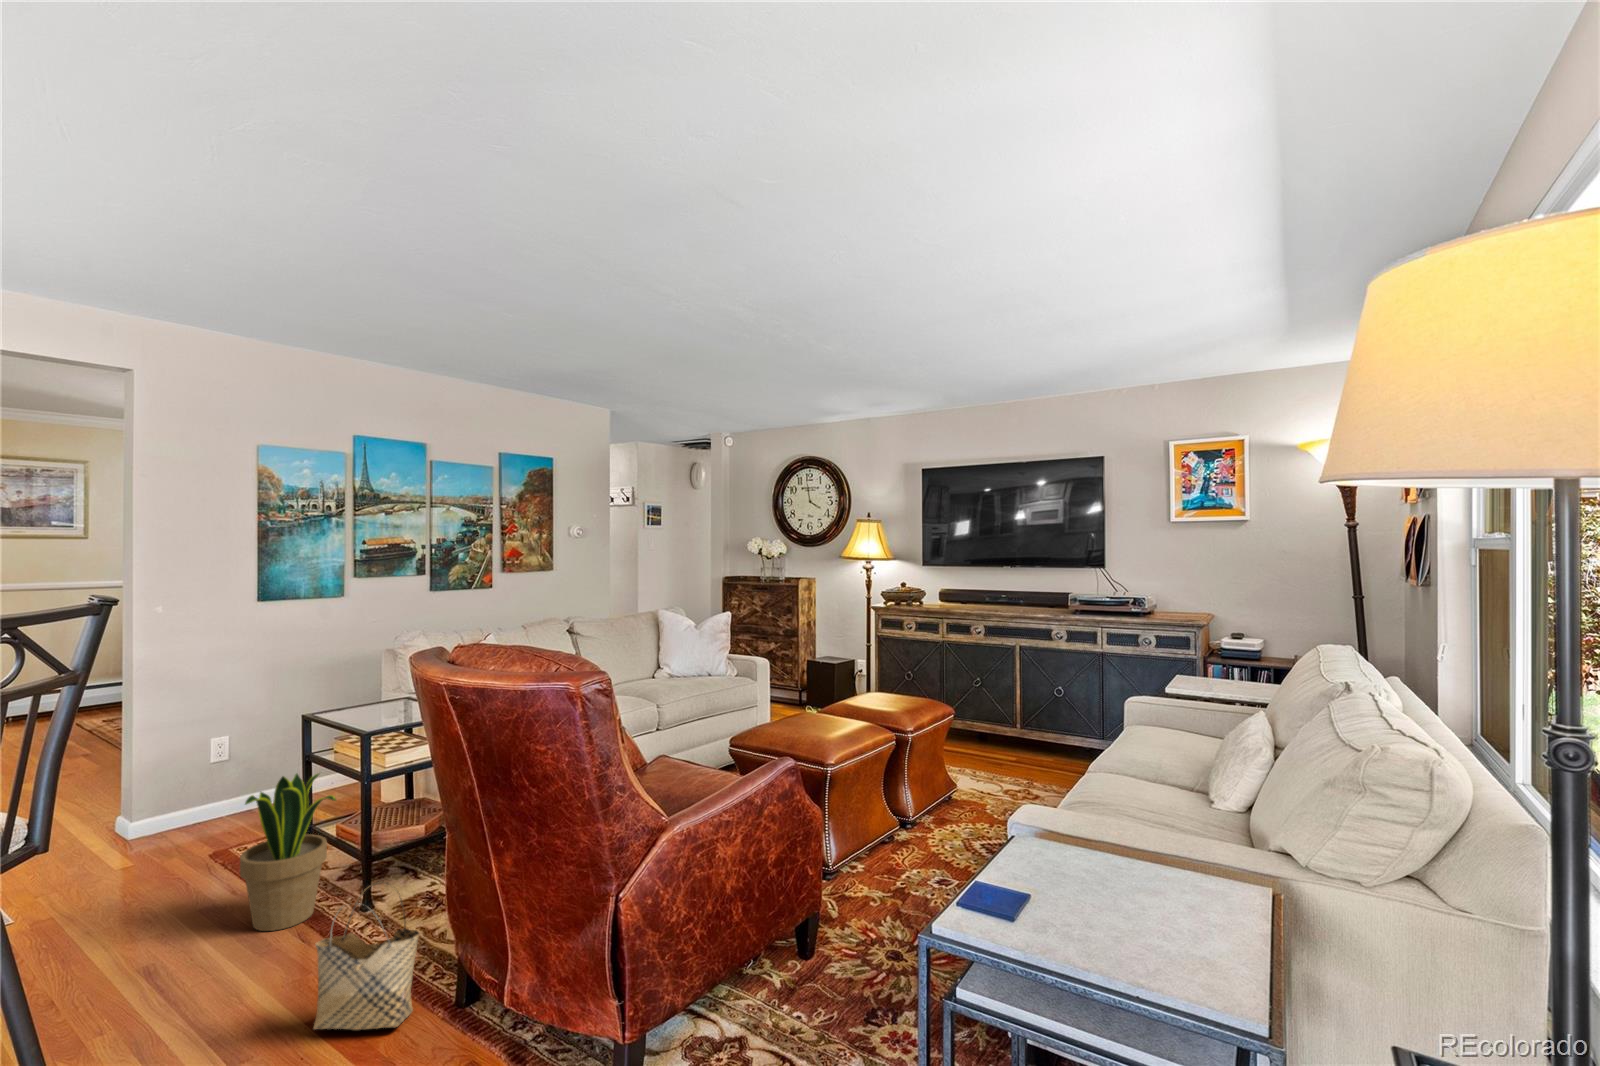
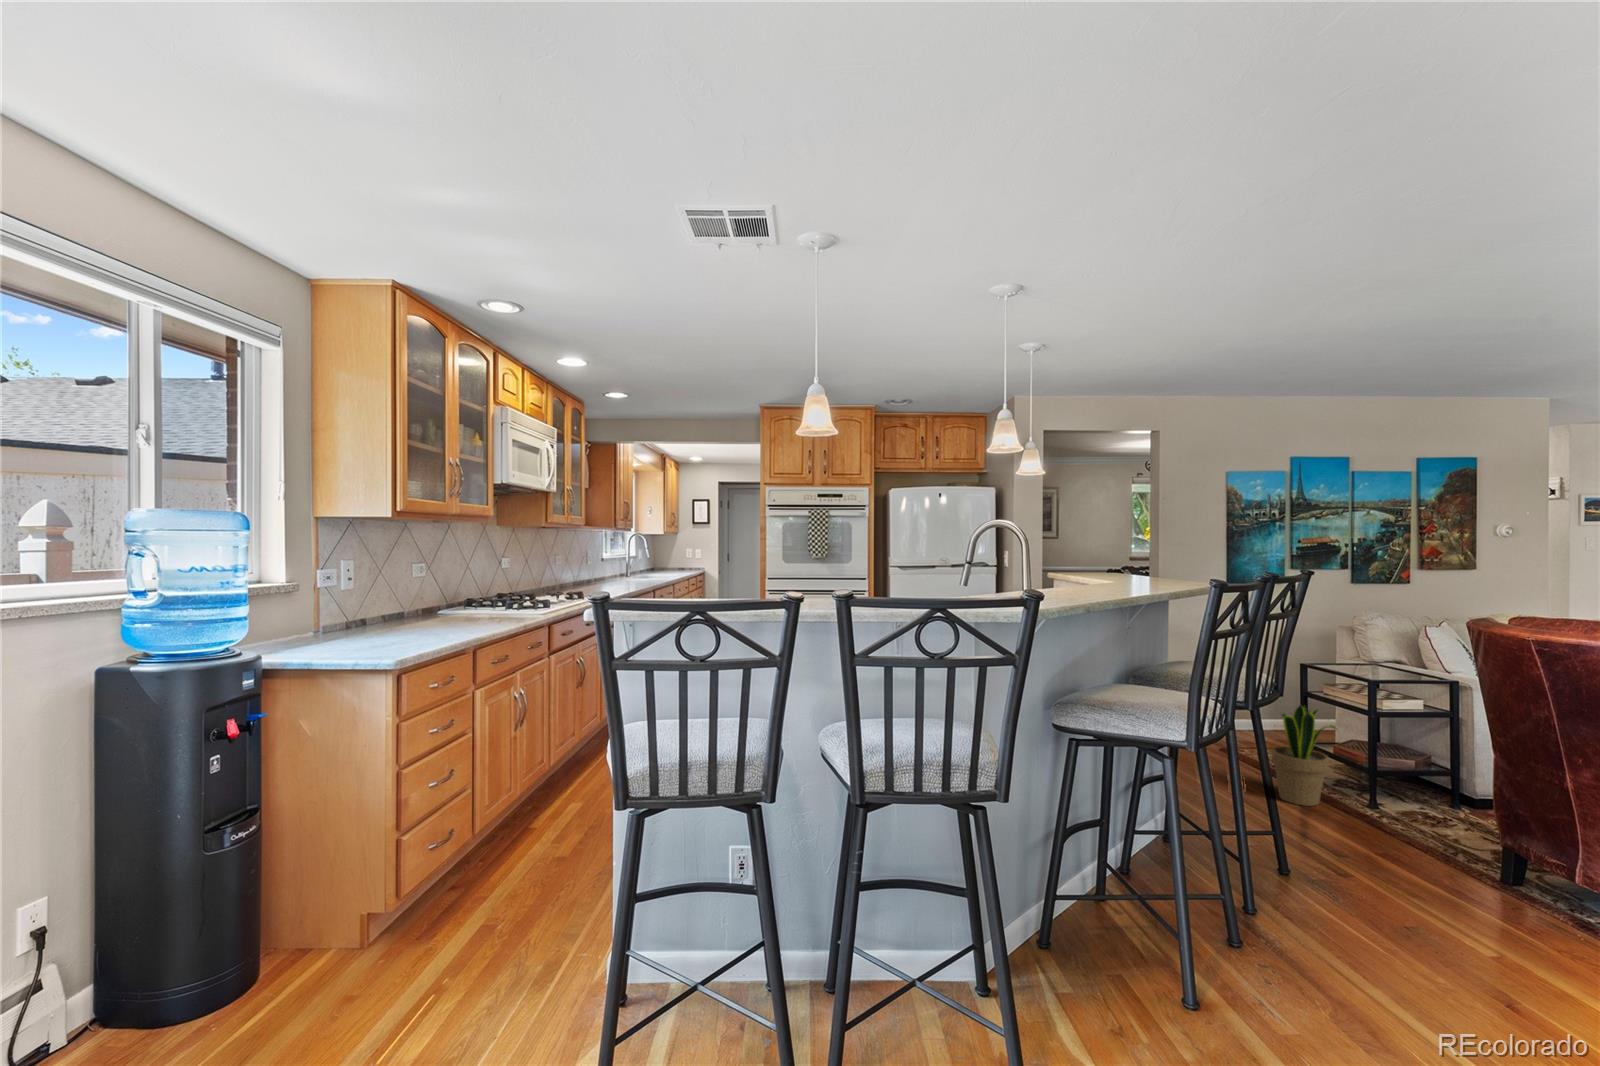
woven basket: present [314,881,419,1030] -> none [1366,785,1446,882]

